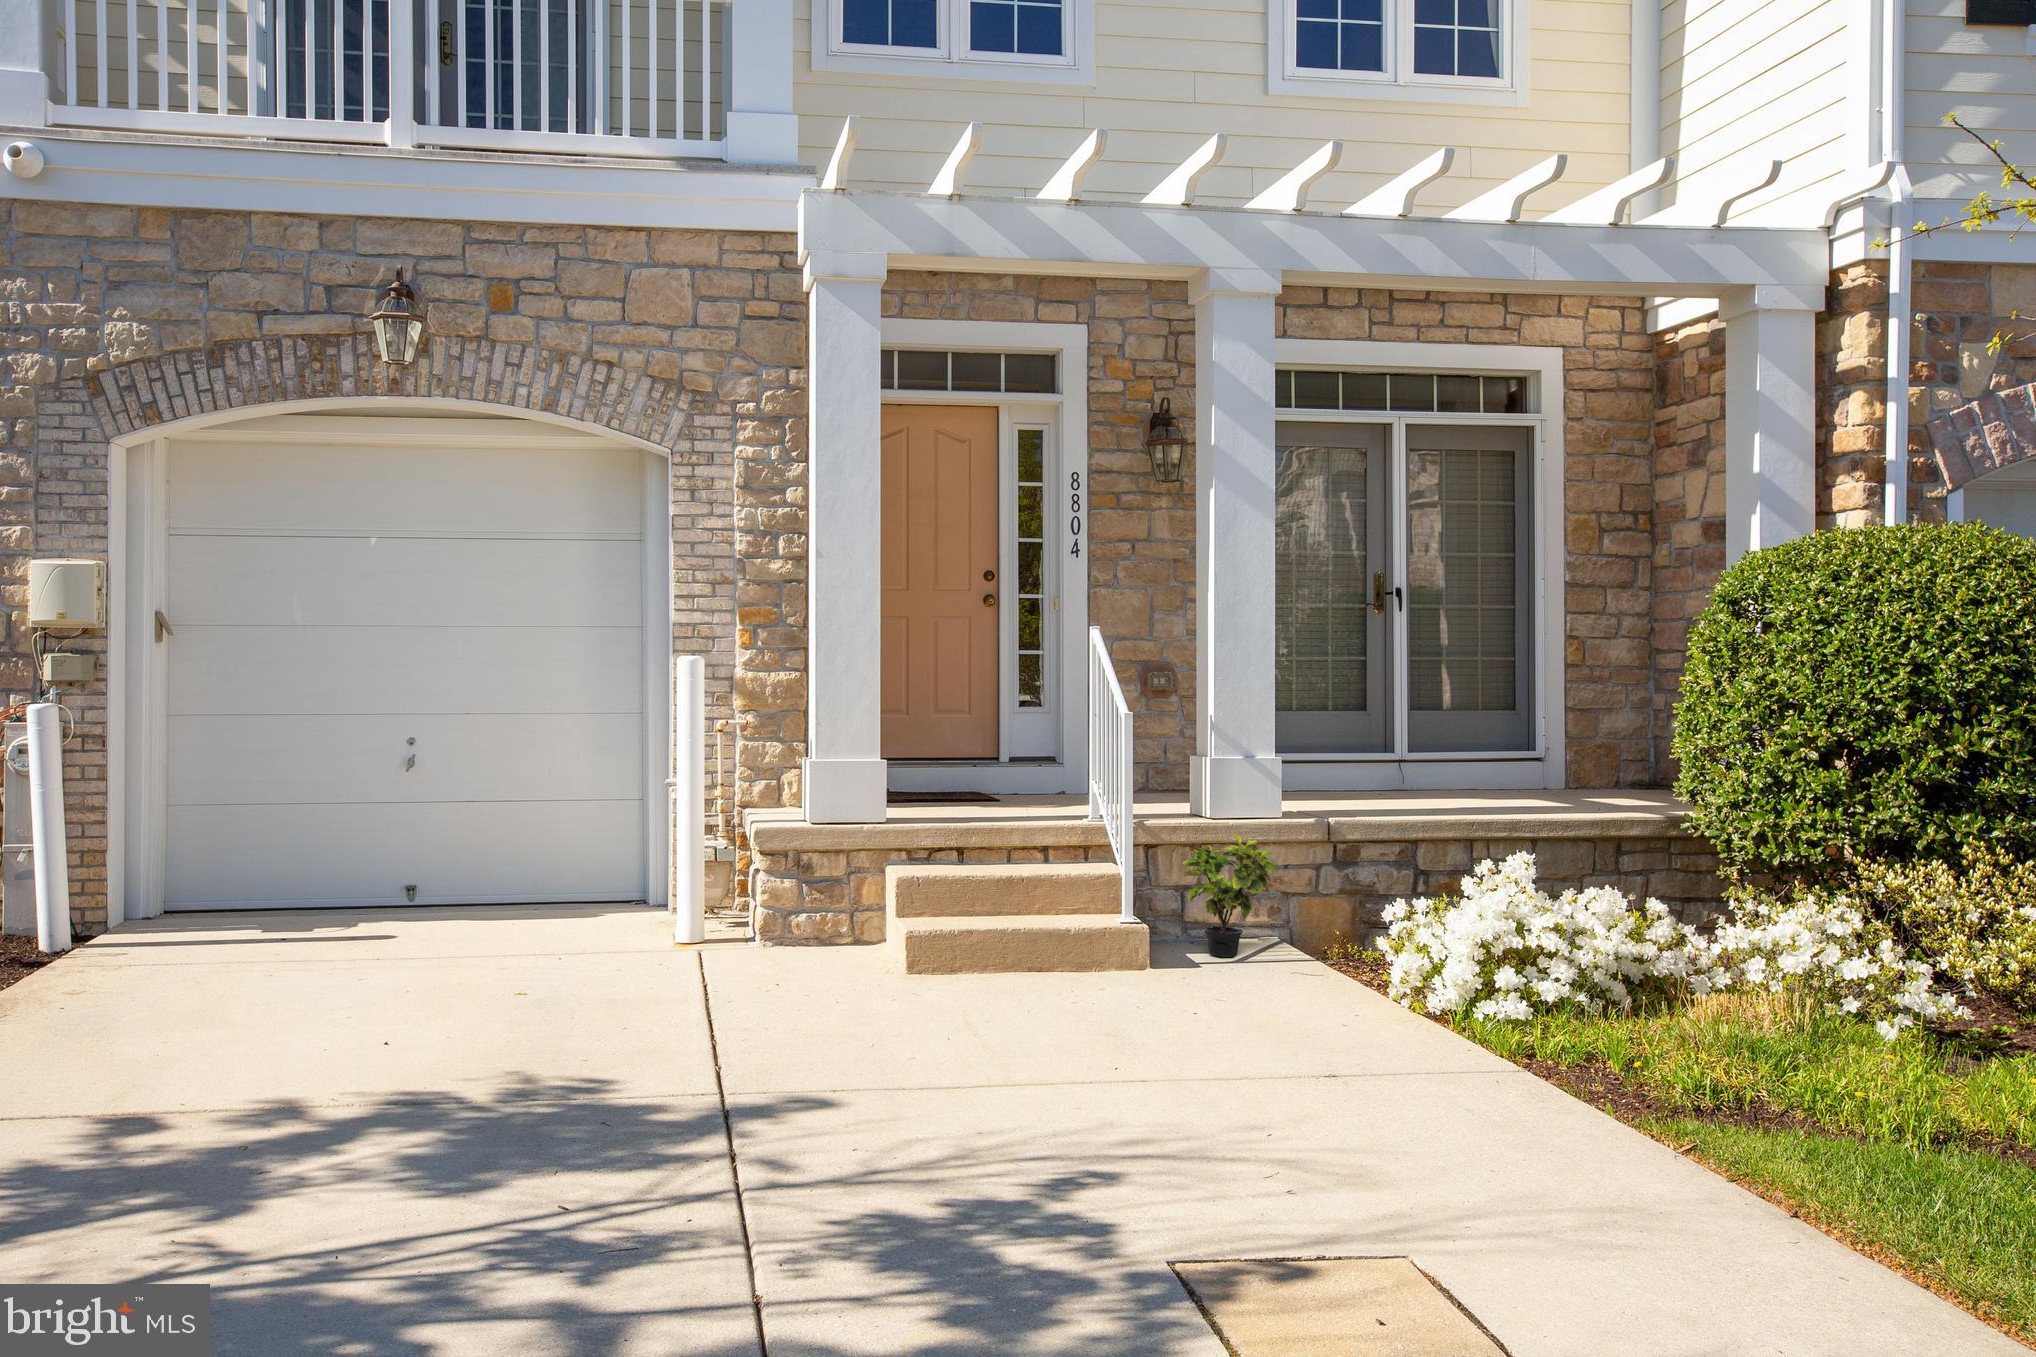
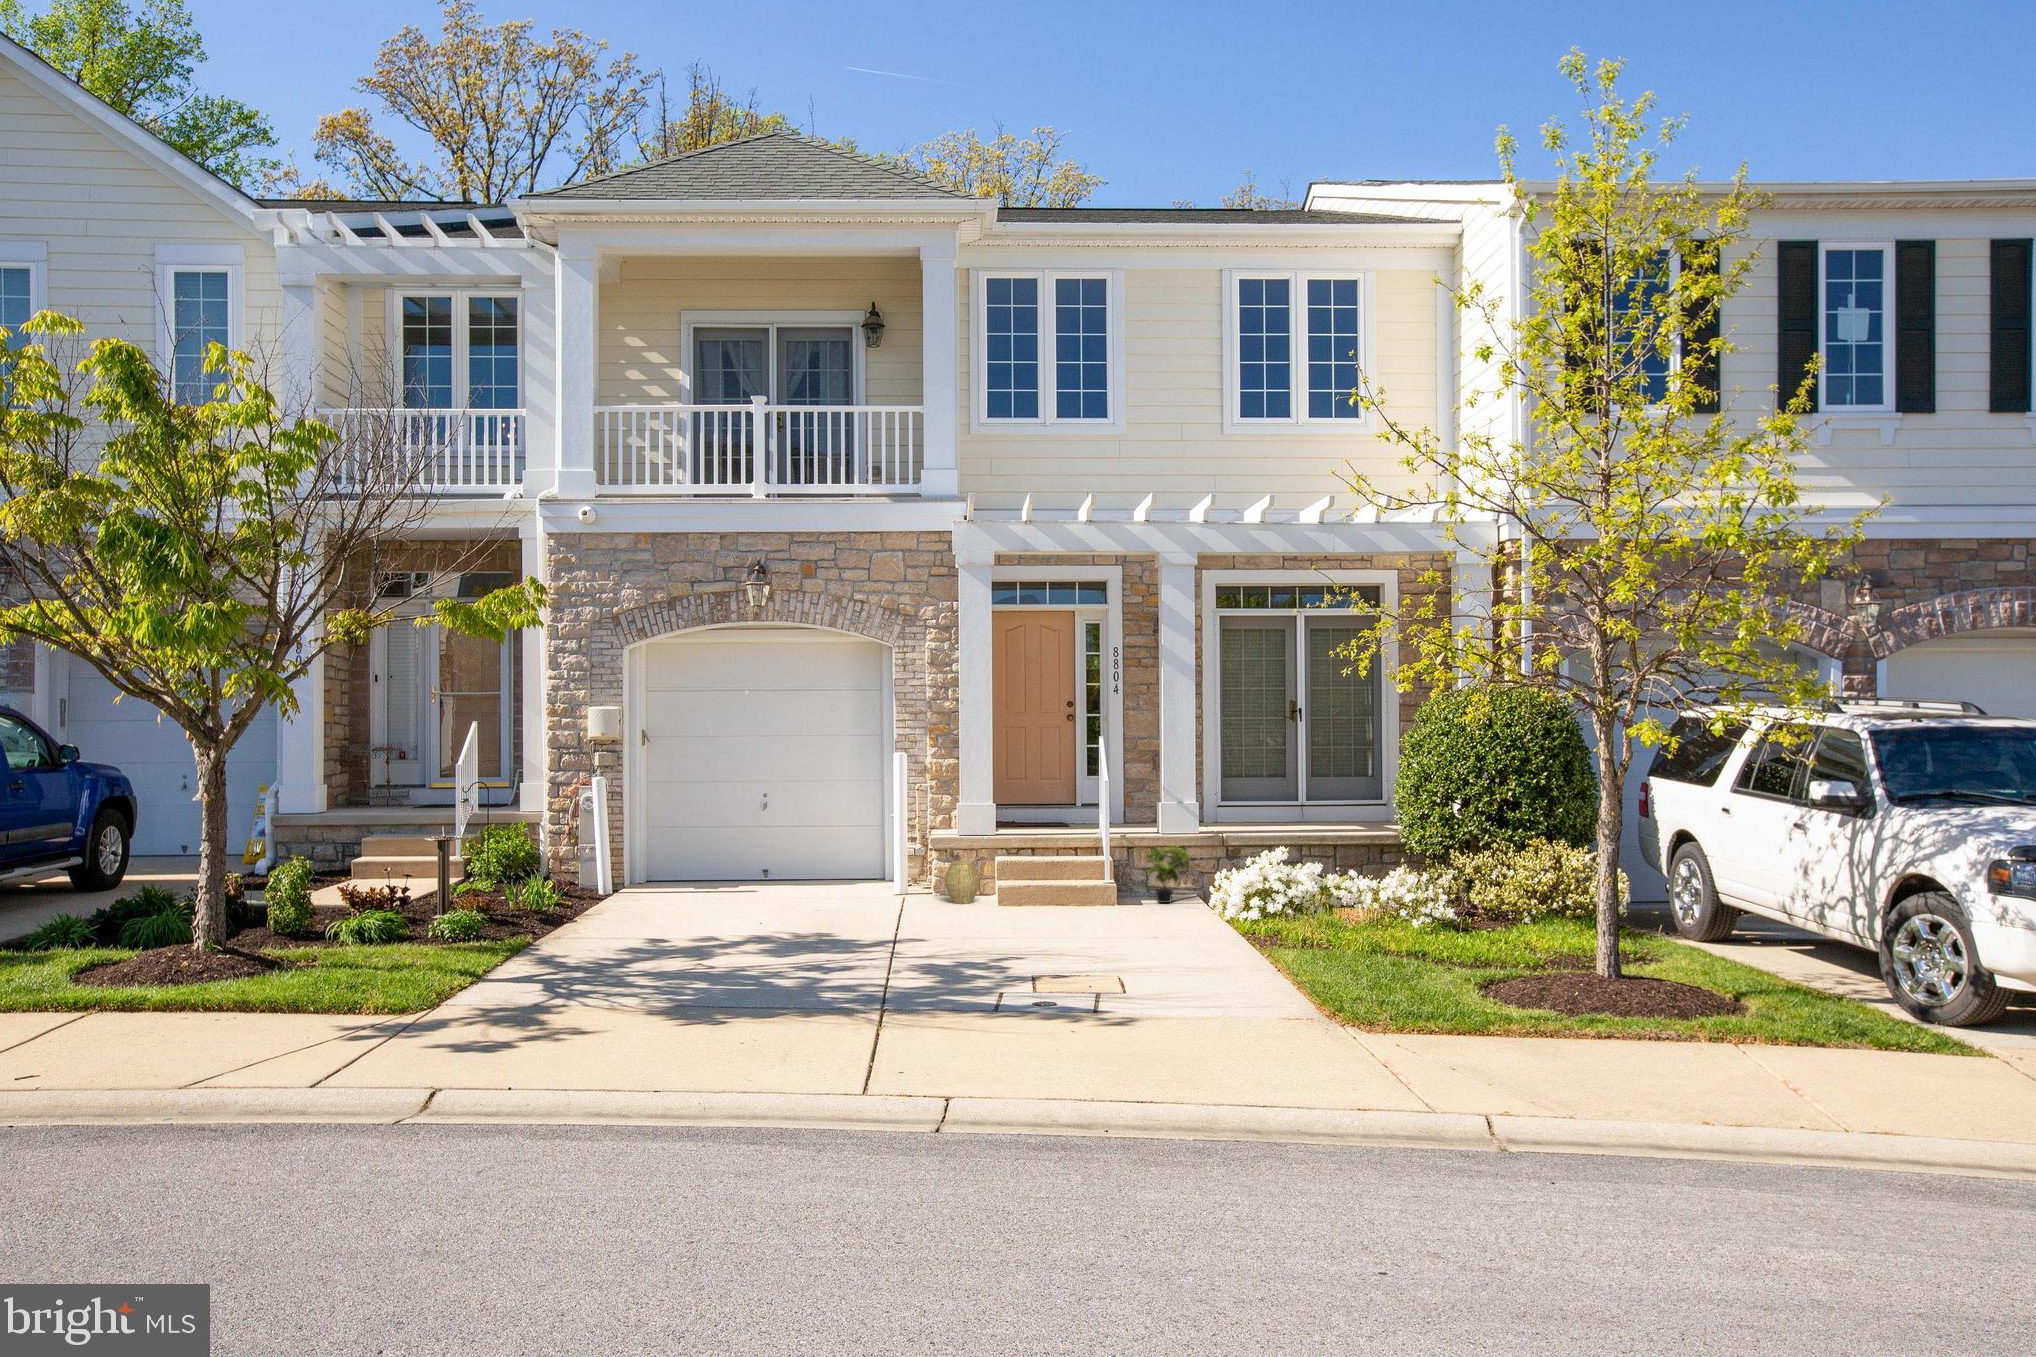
woven basket: none [784,874,855,965] -> present [945,860,980,904]

